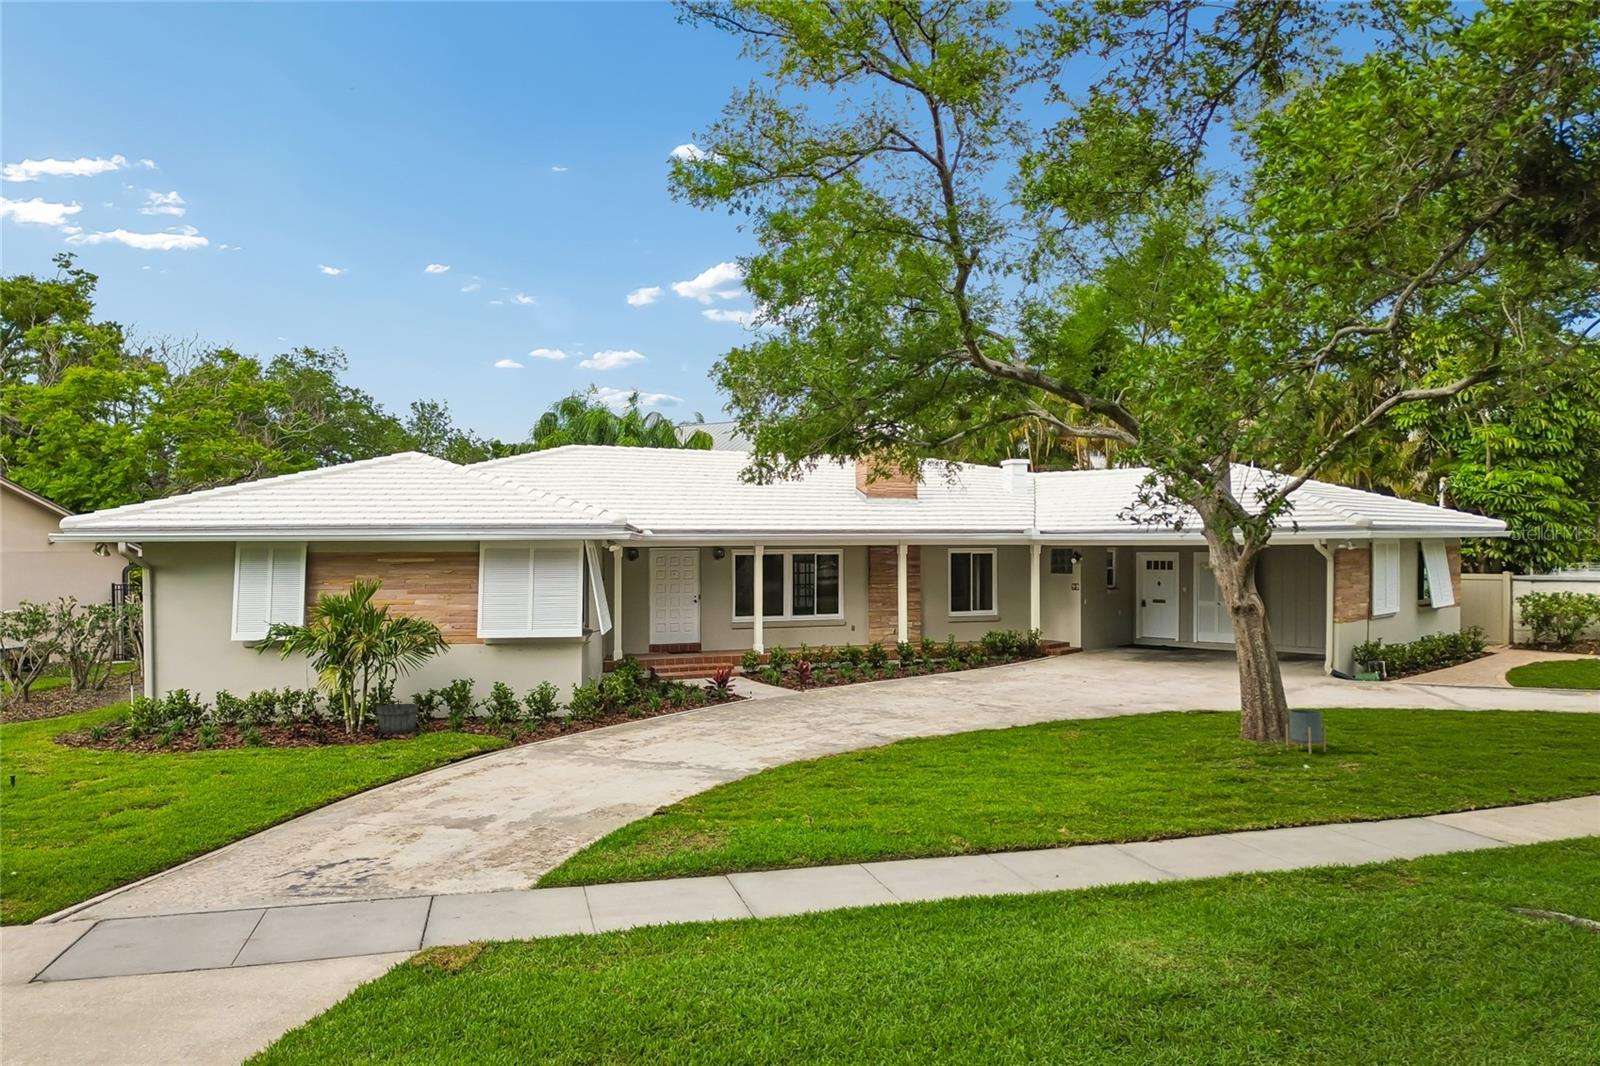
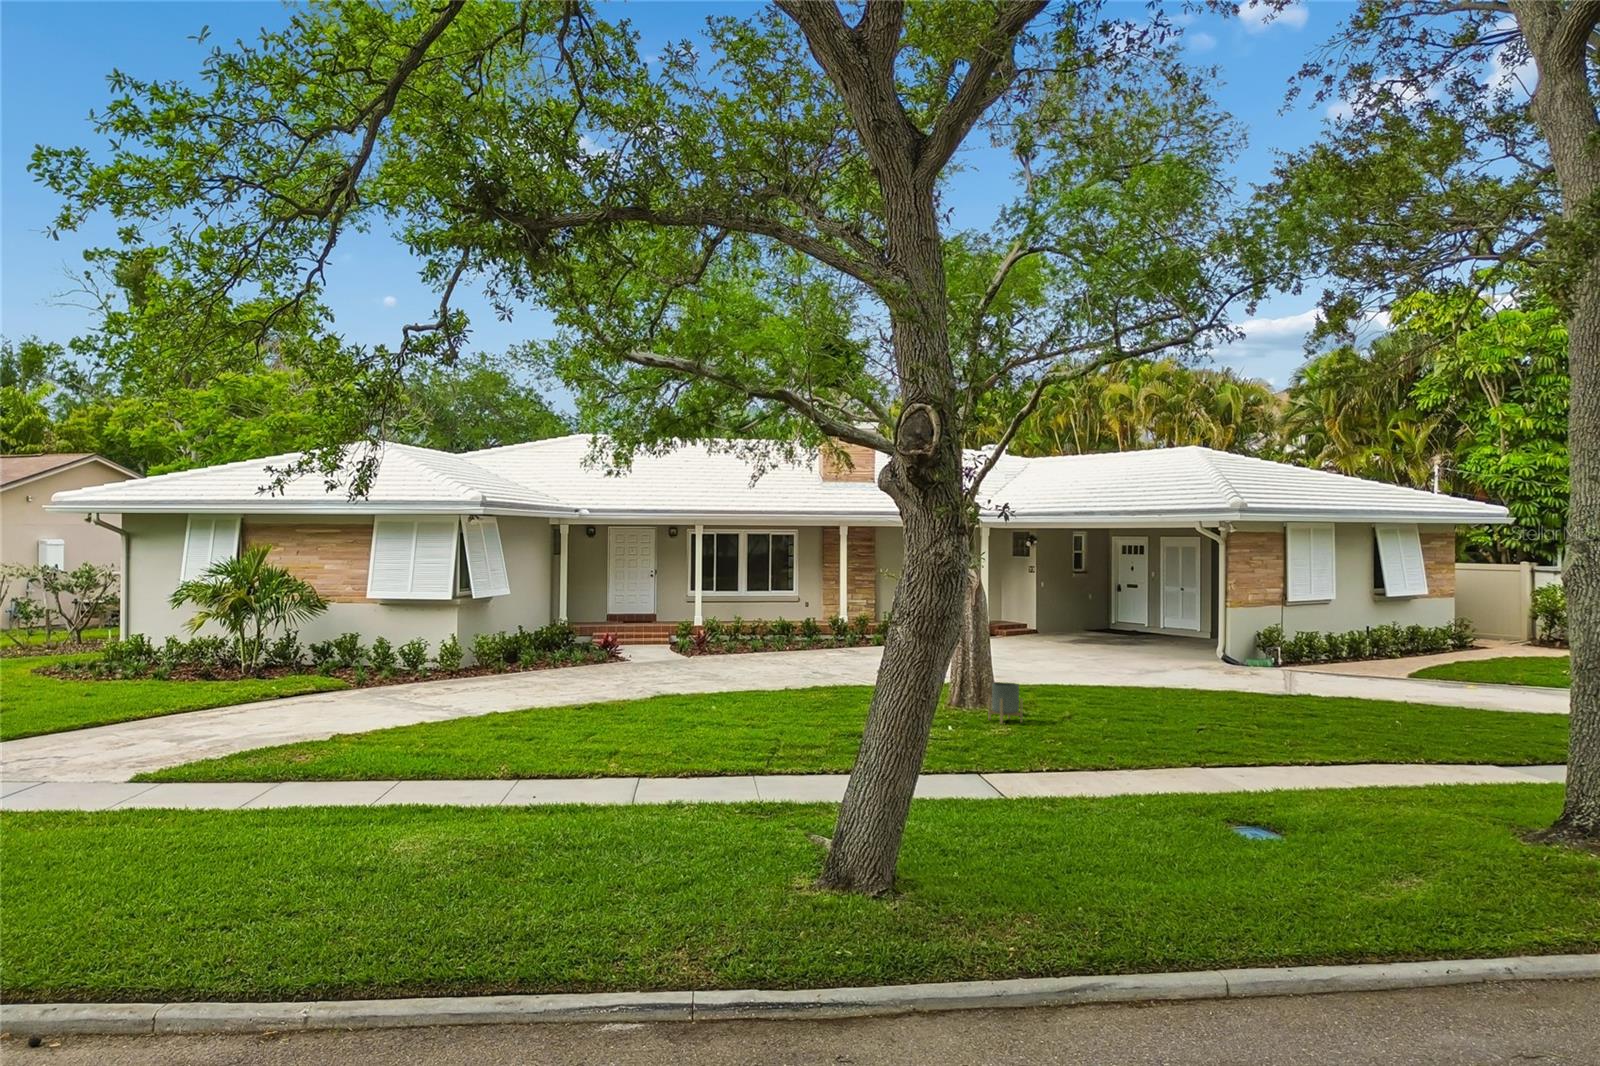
wooden bucket: present [376,697,418,734] -> none [275,646,311,675]

